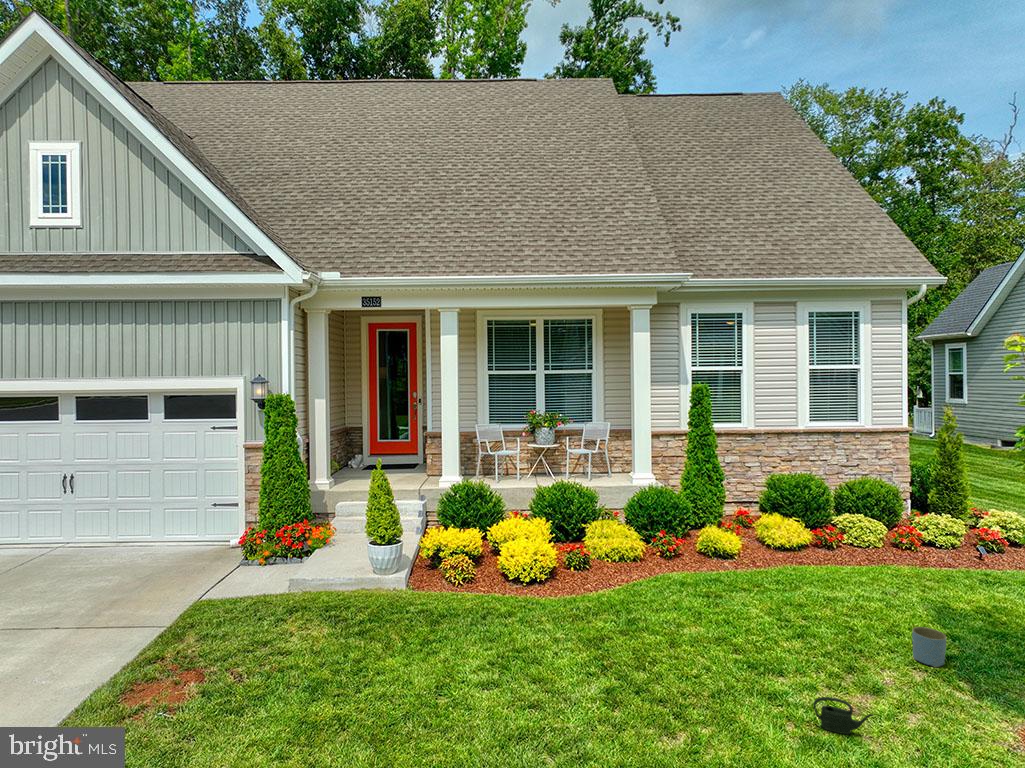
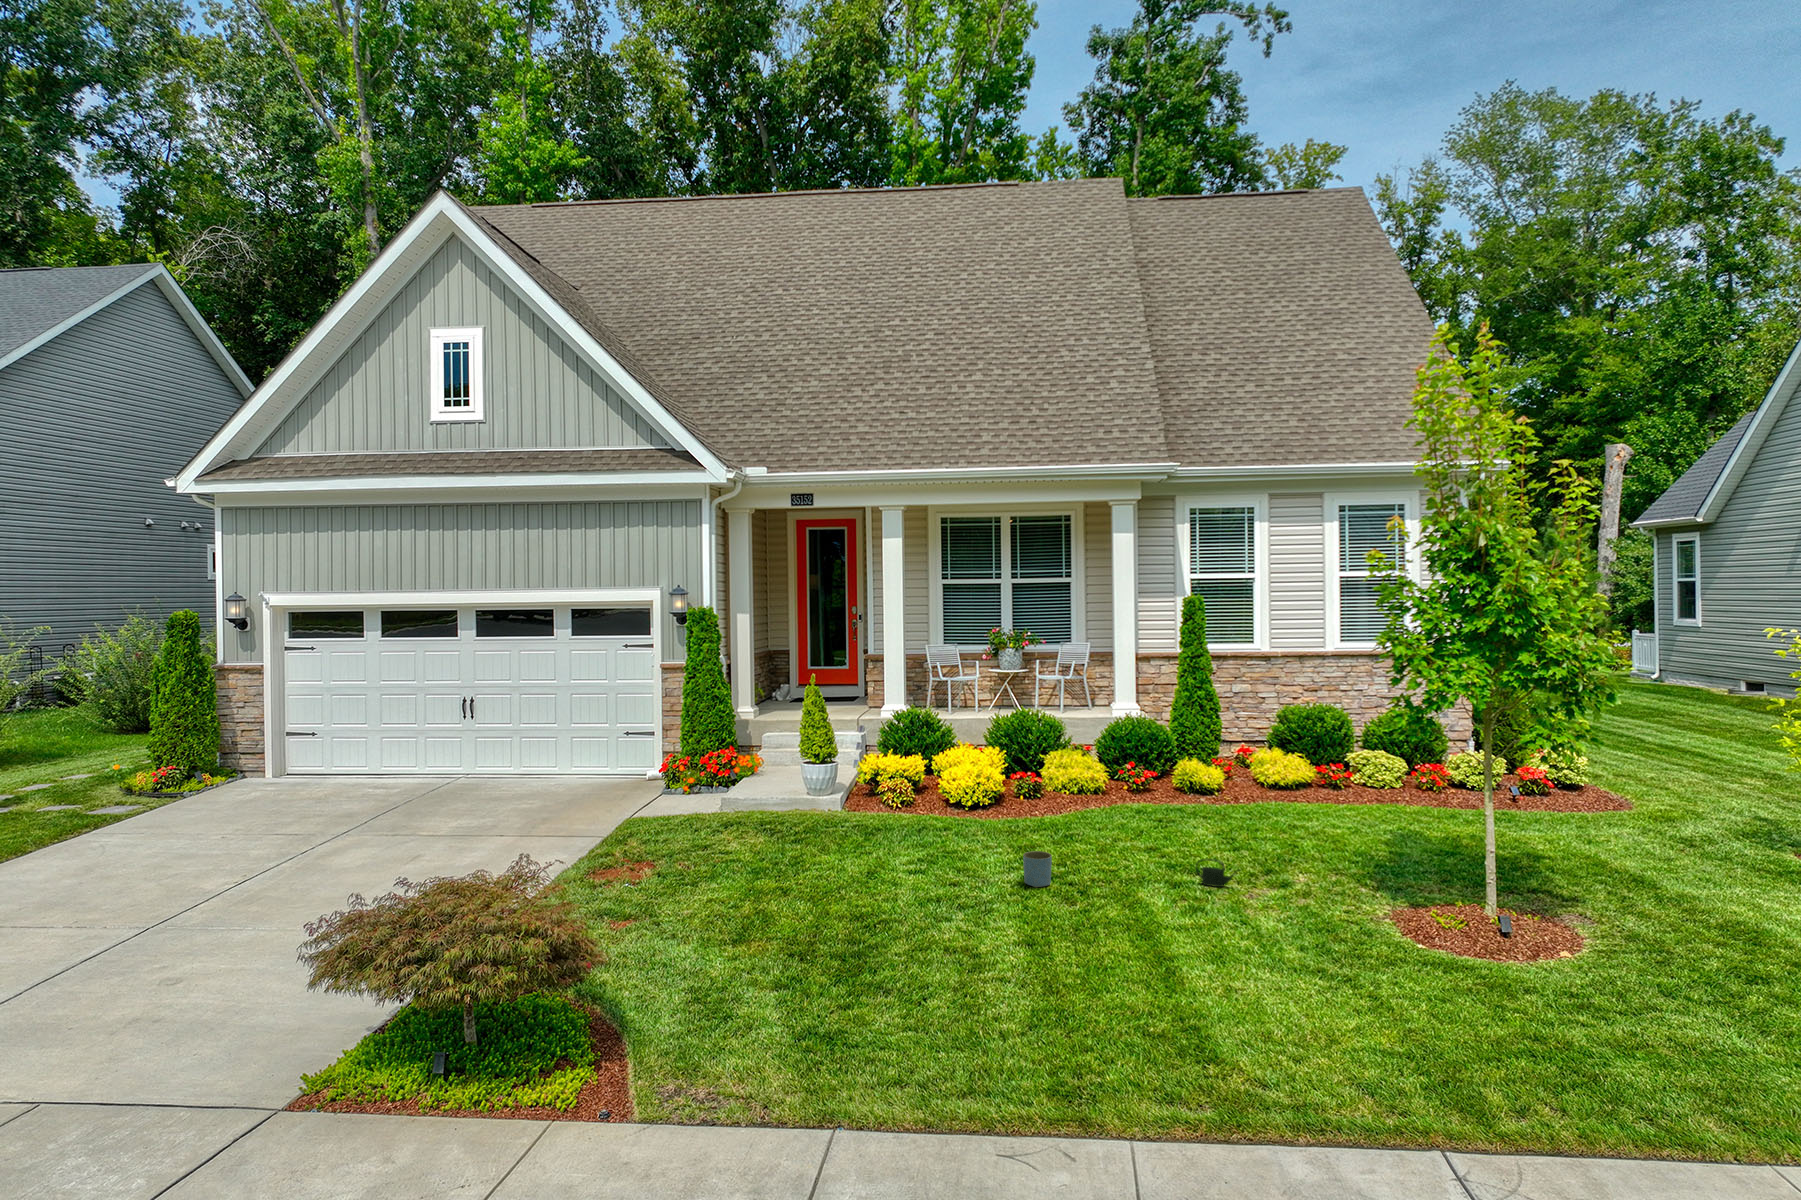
planter: present [912,627,946,667] -> present [1023,851,1052,888]

